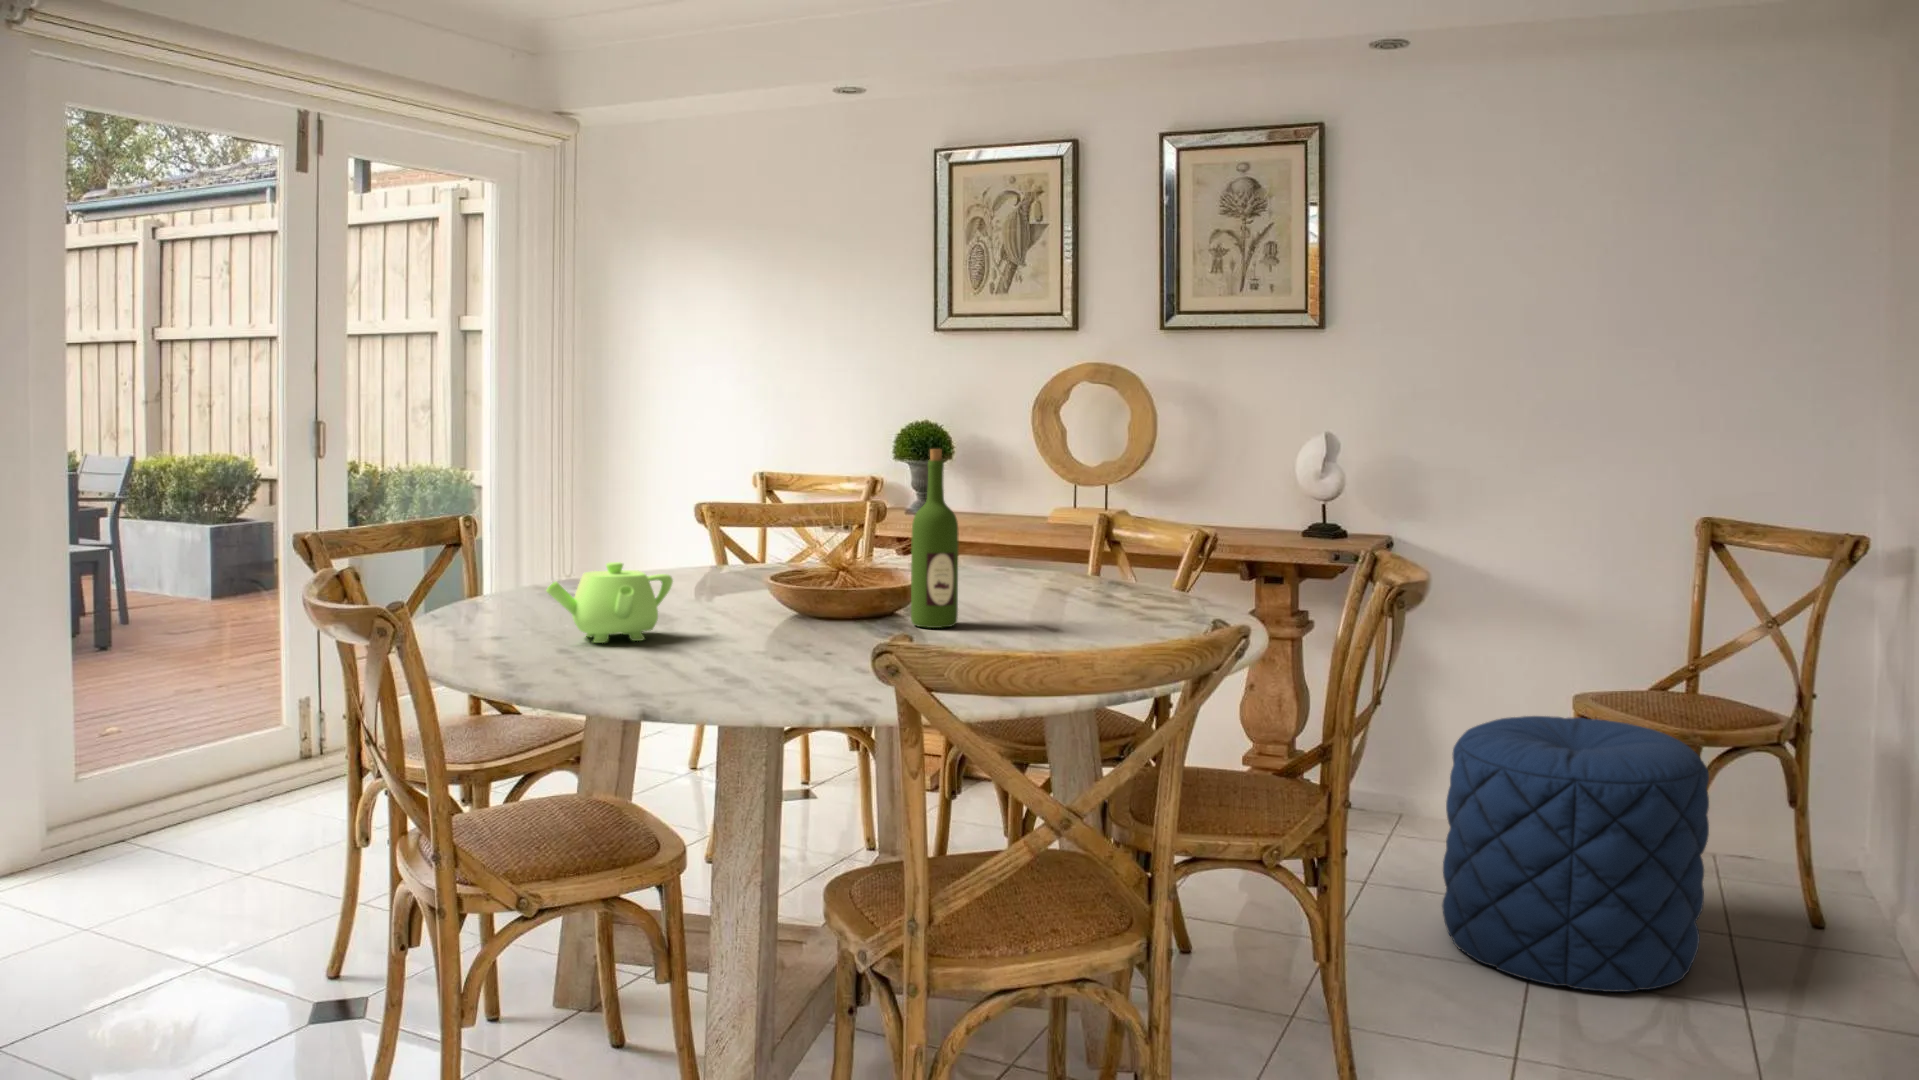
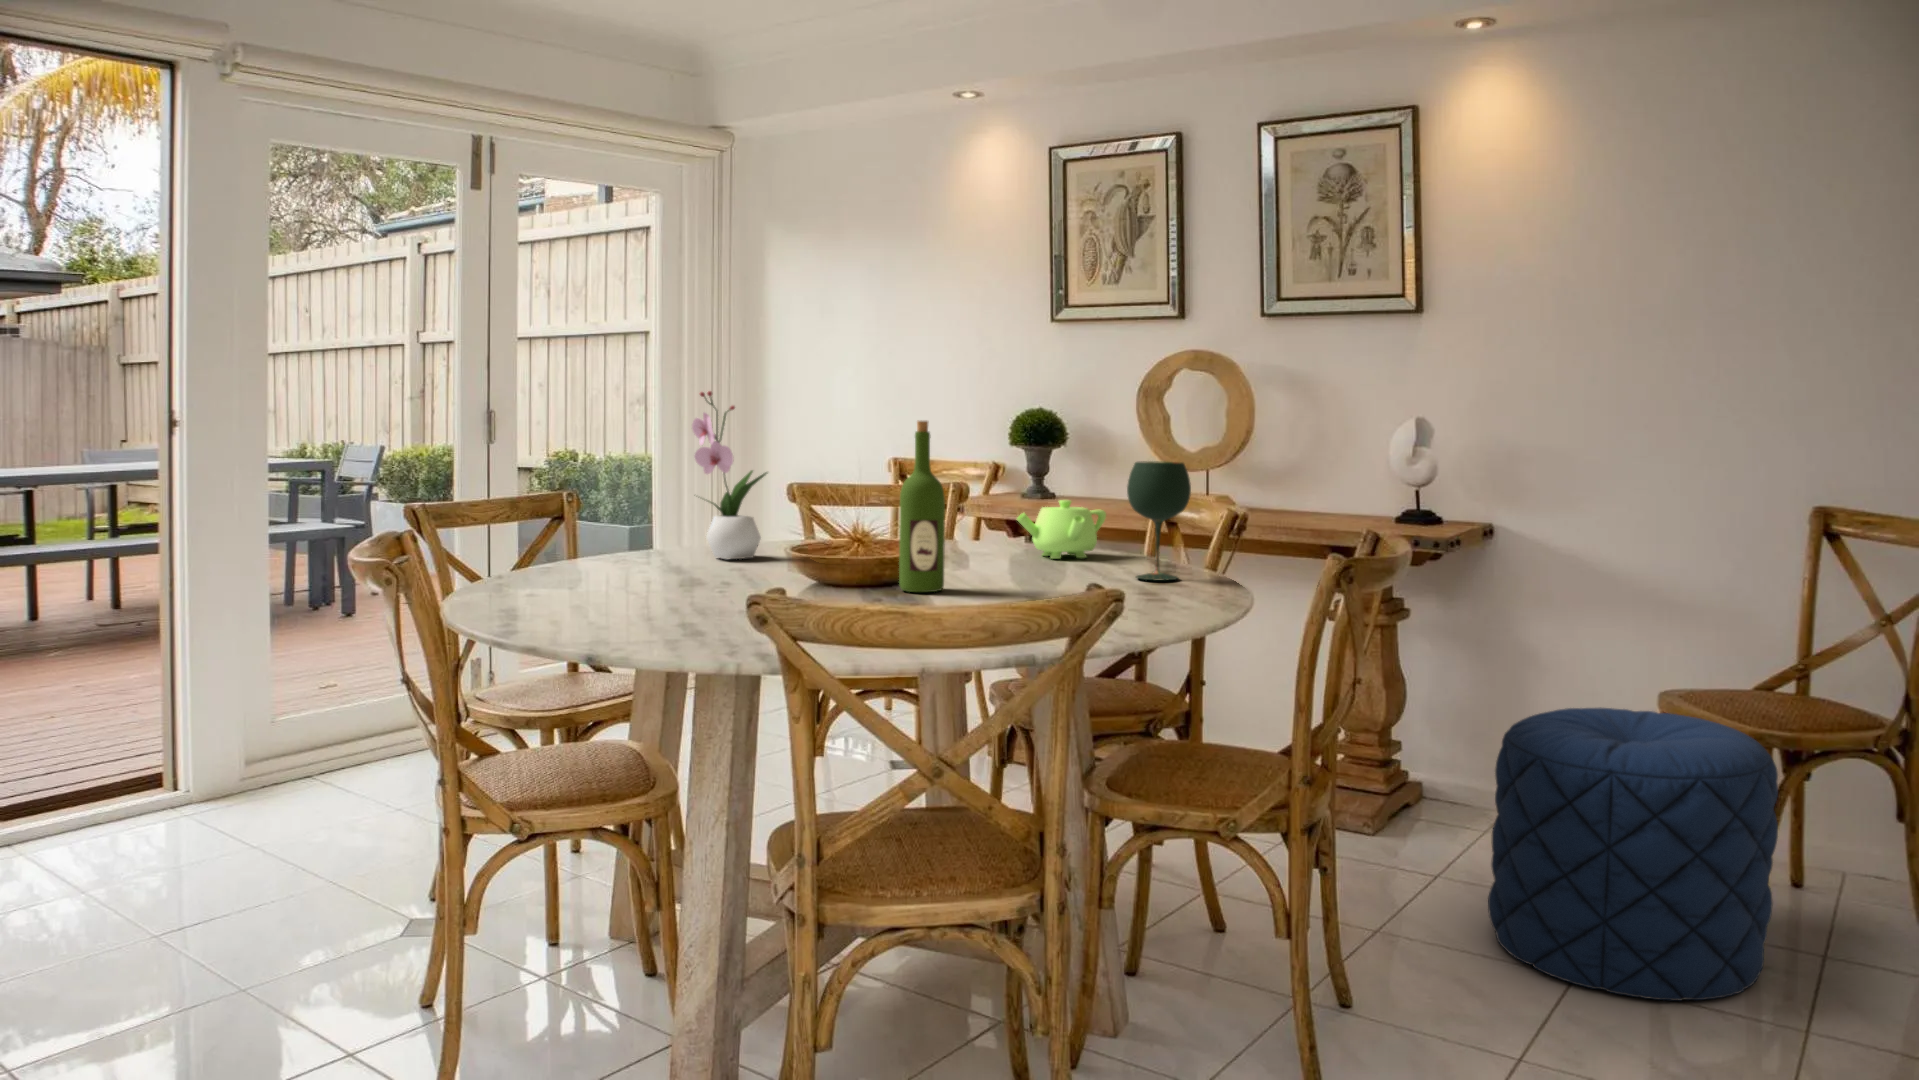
flower arrangement: none [645,411,729,592] -> present [692,391,767,559]
wine glass: none [1122,487,1185,607] -> present [1127,461,1191,581]
teapot: present [546,562,673,643] -> present [1017,500,1106,559]

